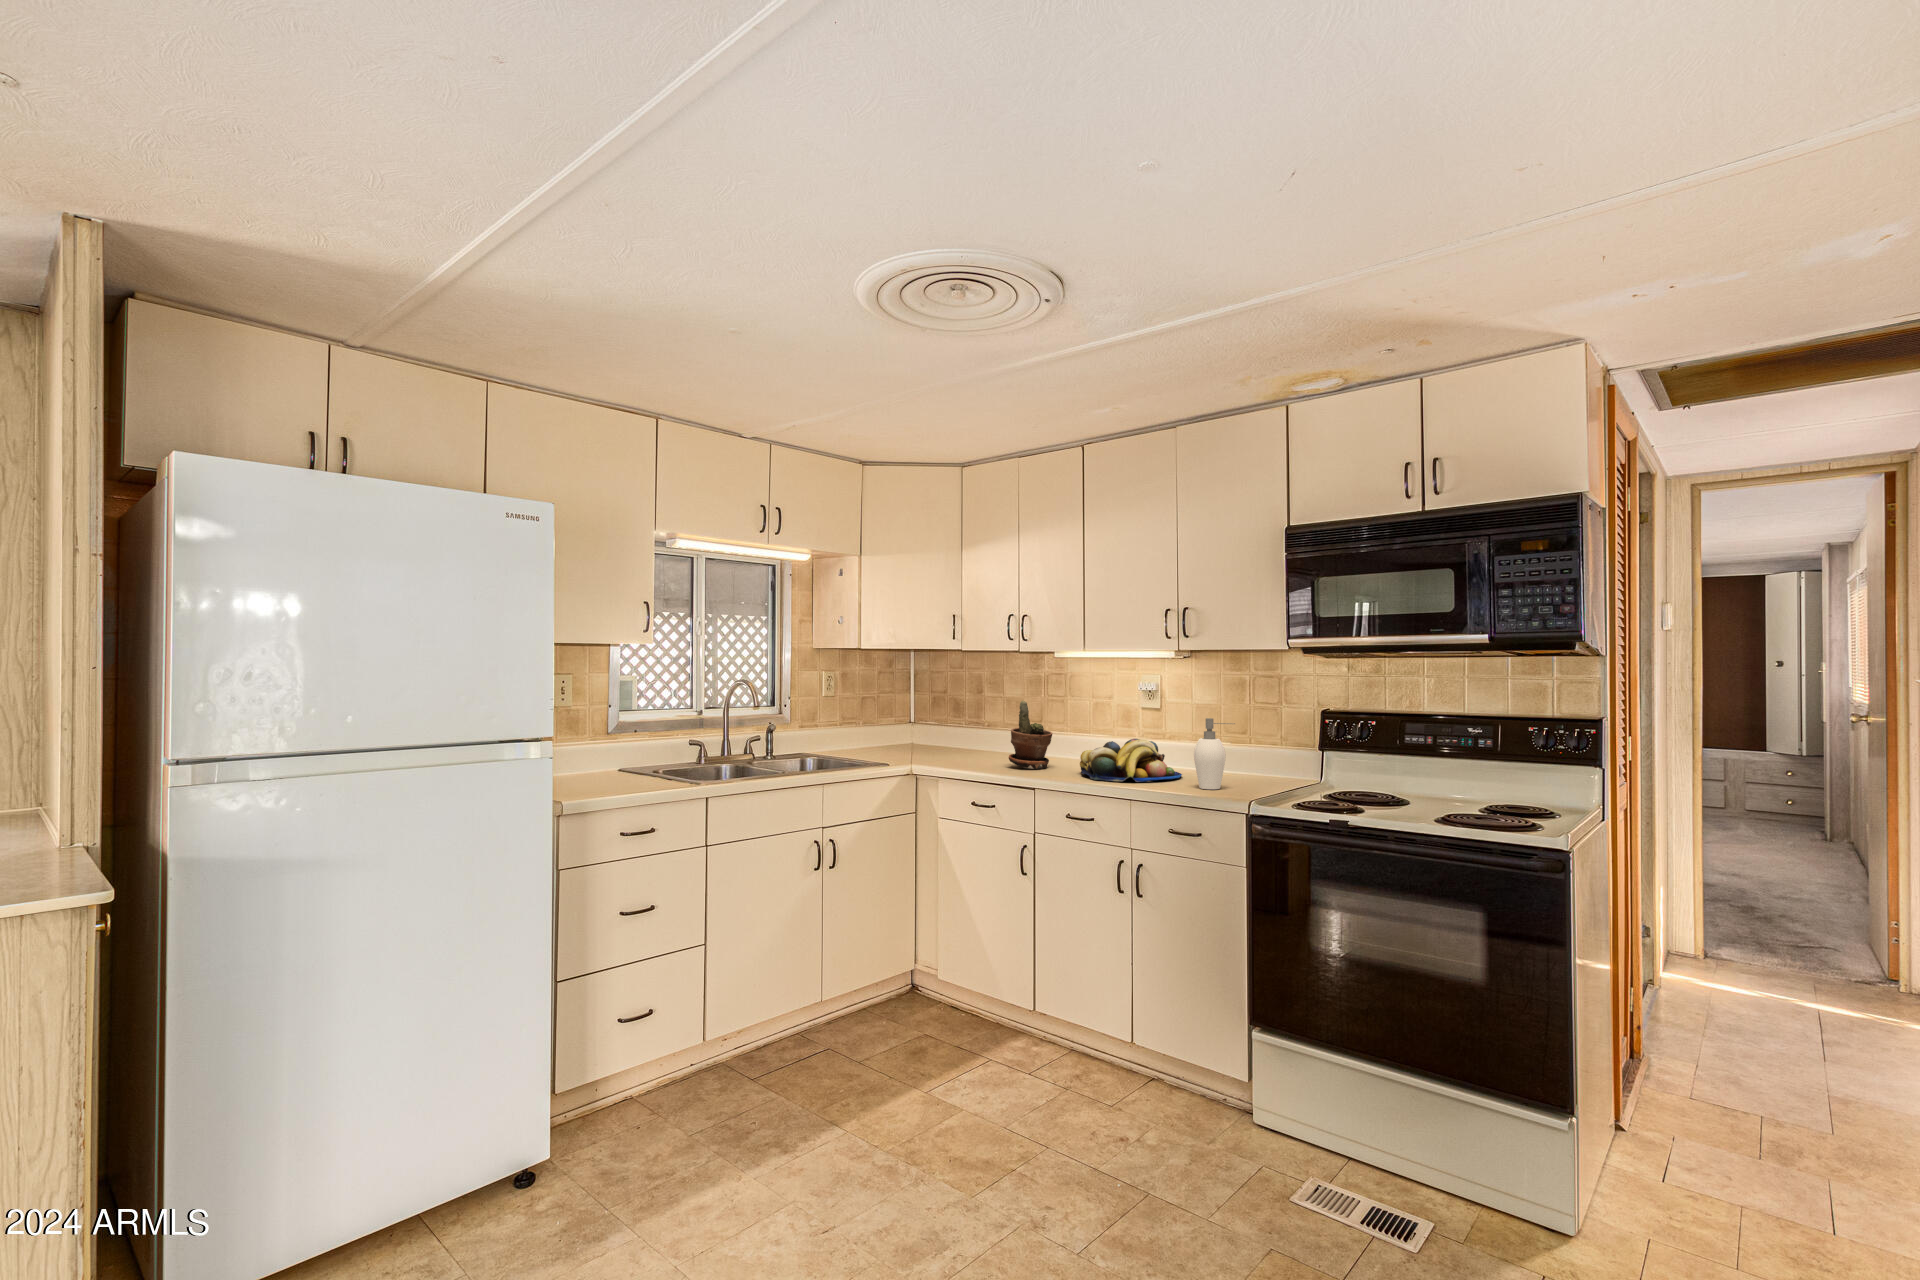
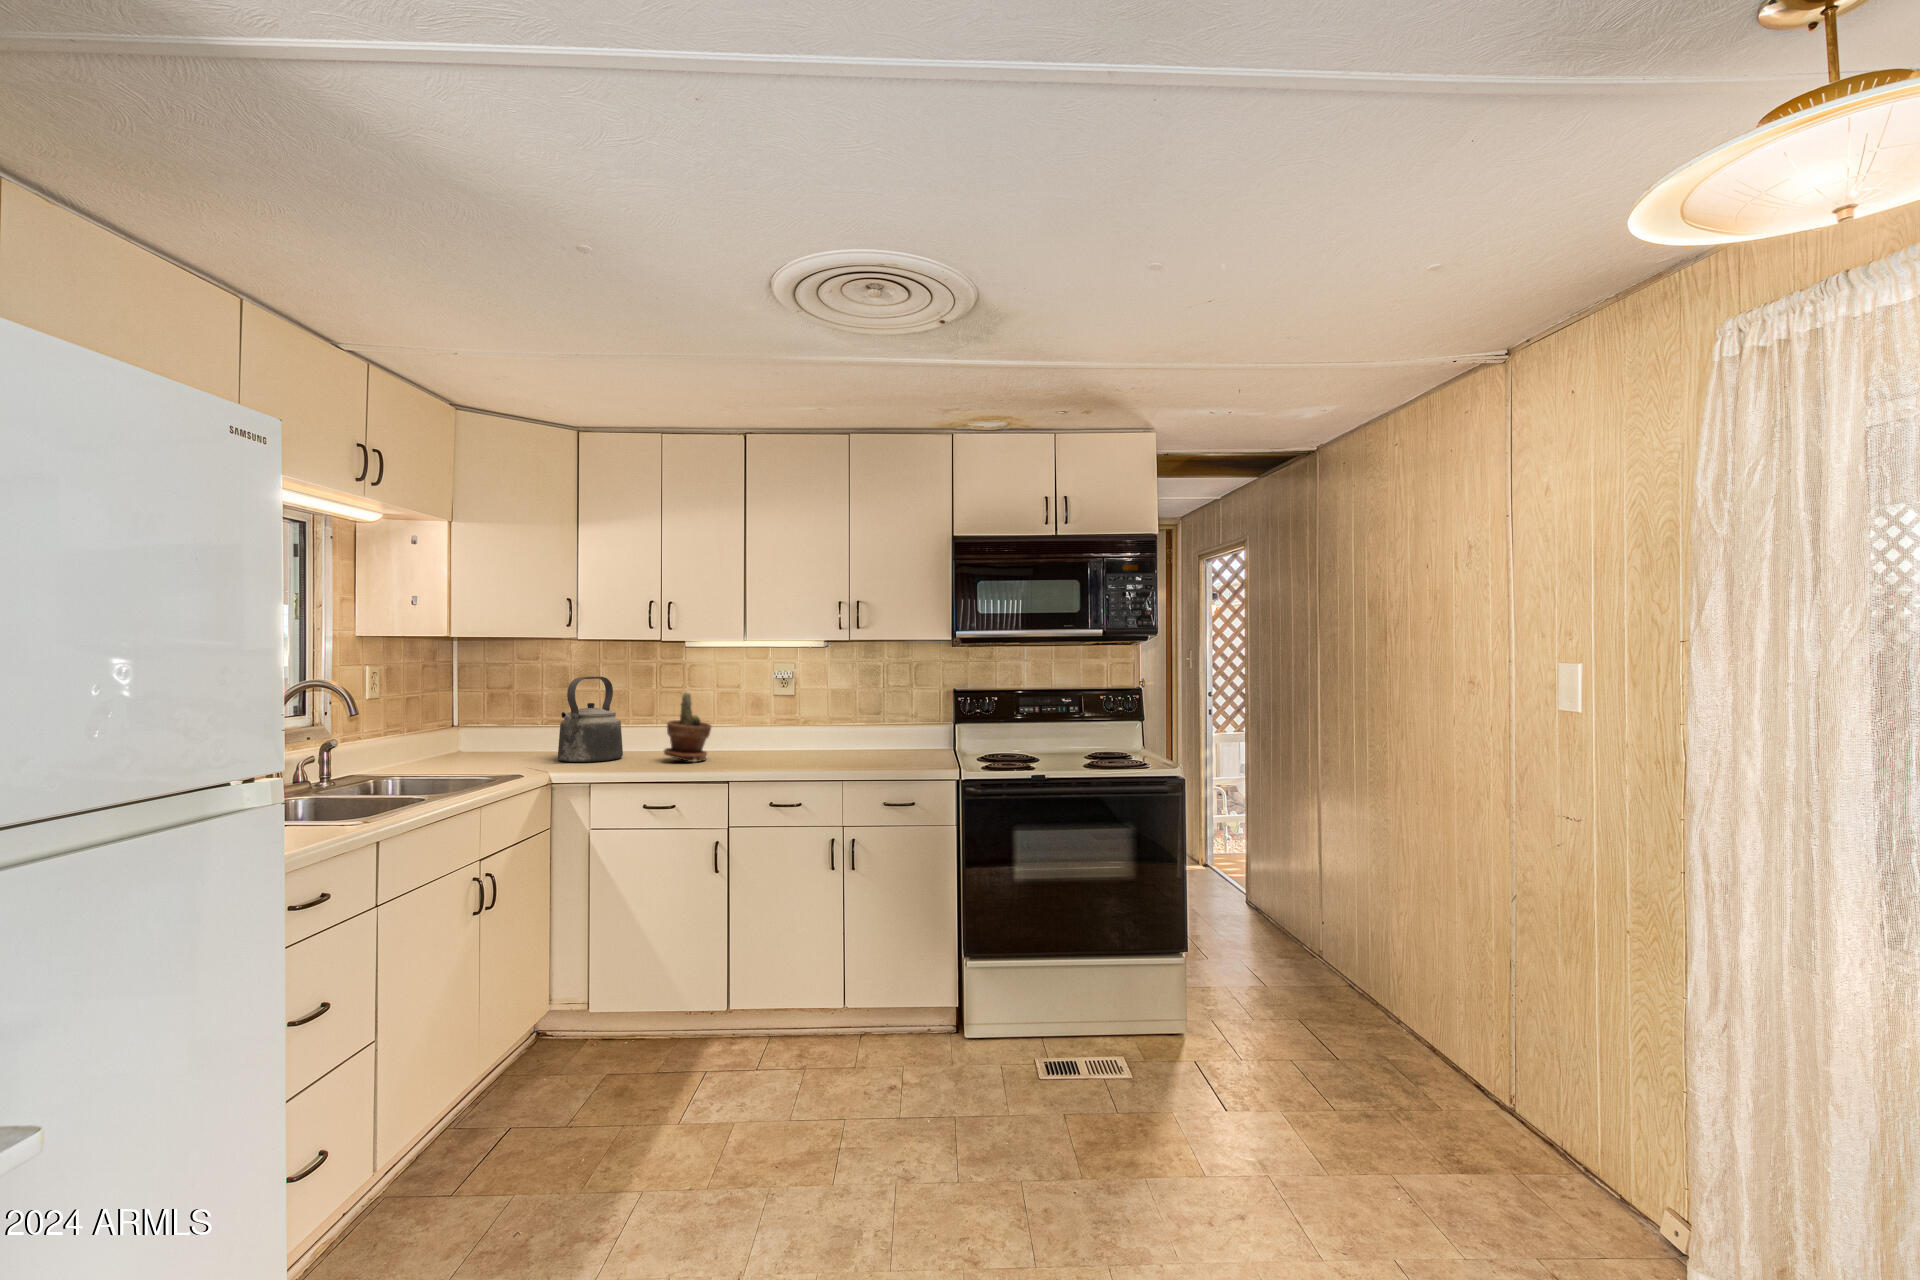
kettle: none [933,684,994,761] -> present [558,677,623,762]
soap dispenser: present [1194,718,1235,789] -> none [881,701,916,763]
fruit bowl: present [1080,739,1182,782] -> none [752,724,849,765]

